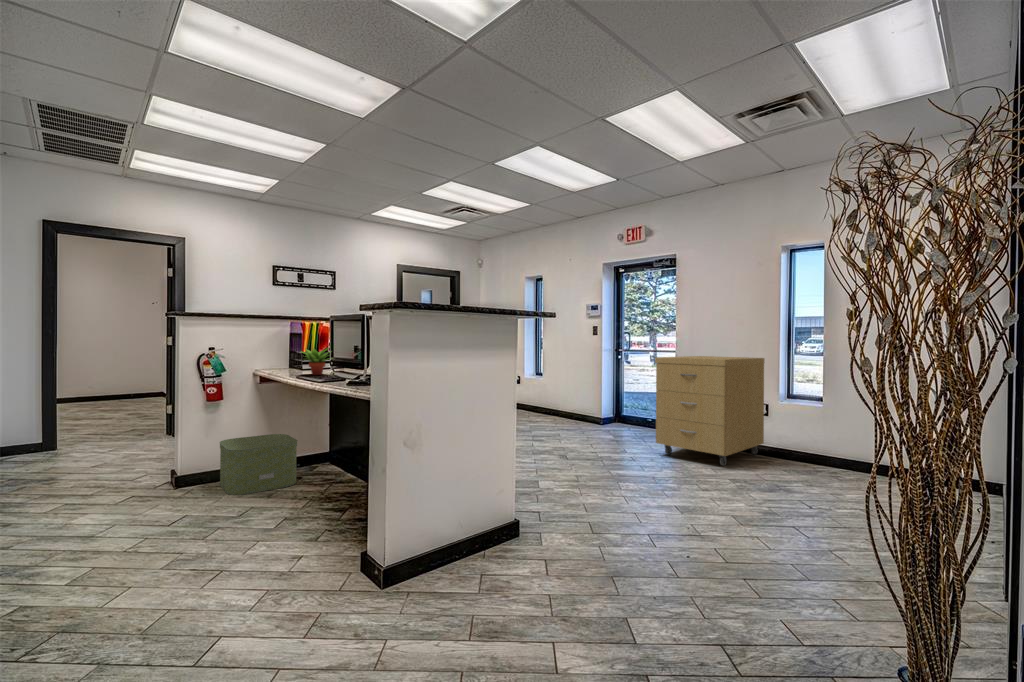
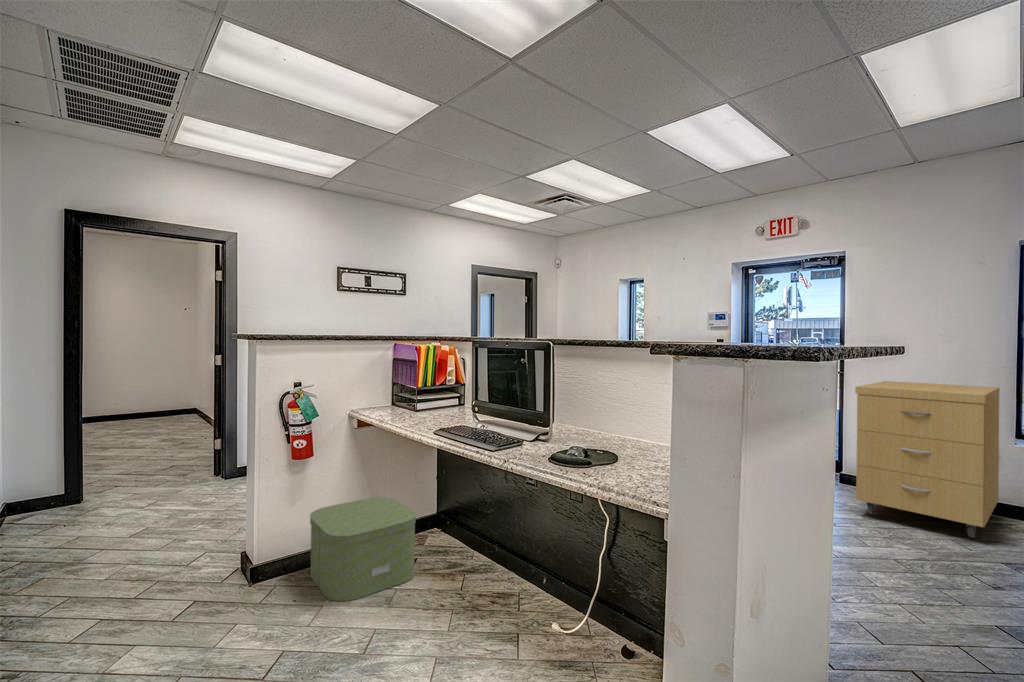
succulent plant: present [301,349,328,375] -> none [430,385,476,427]

